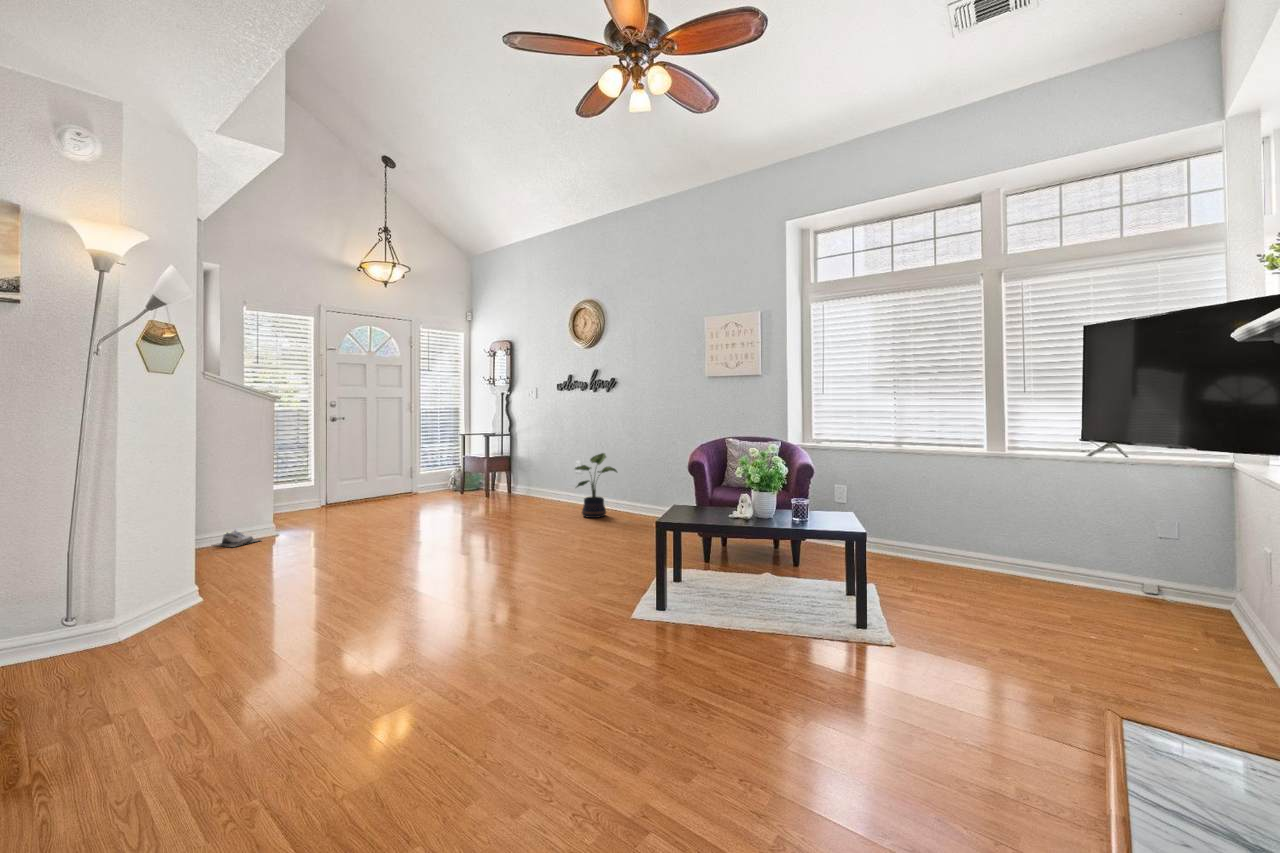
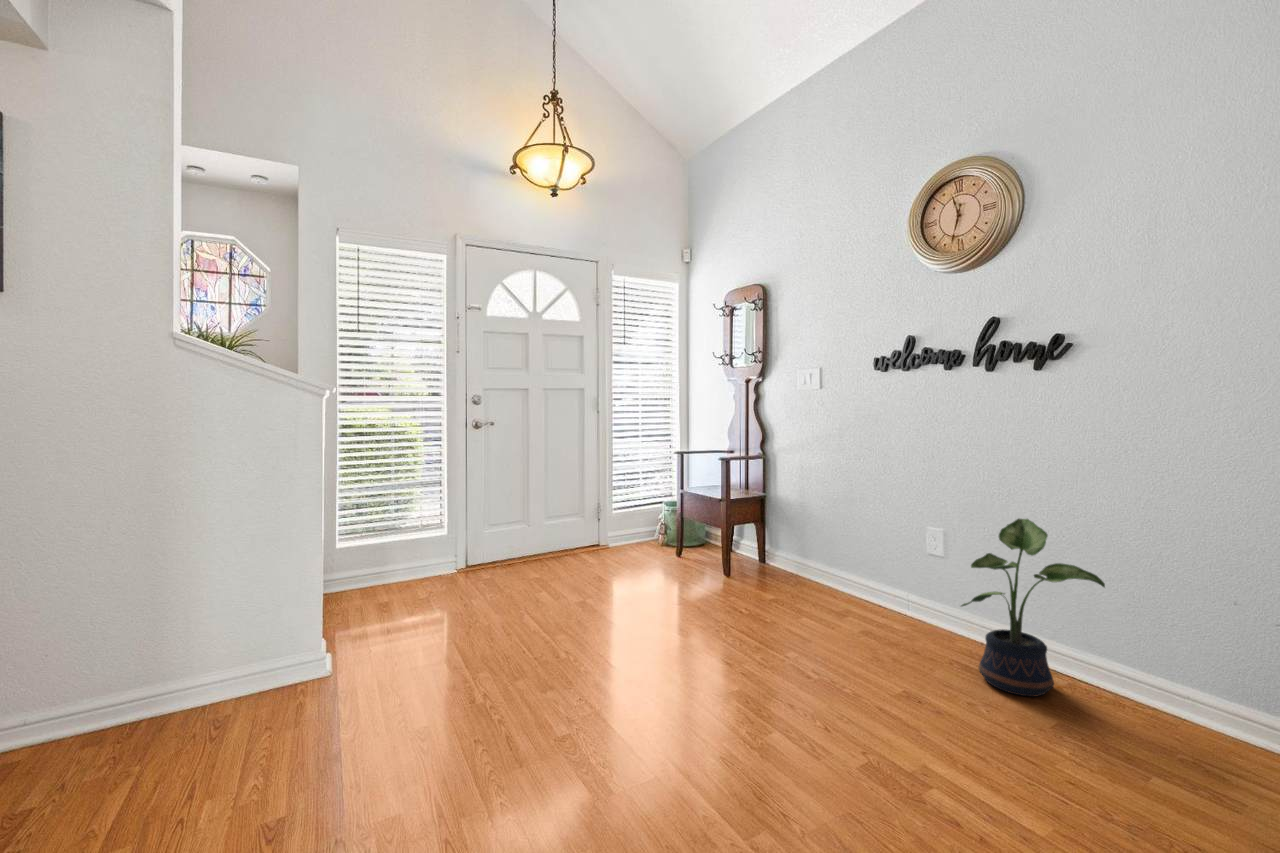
shoe: present [215,530,259,547] -> none [184,683,285,739]

